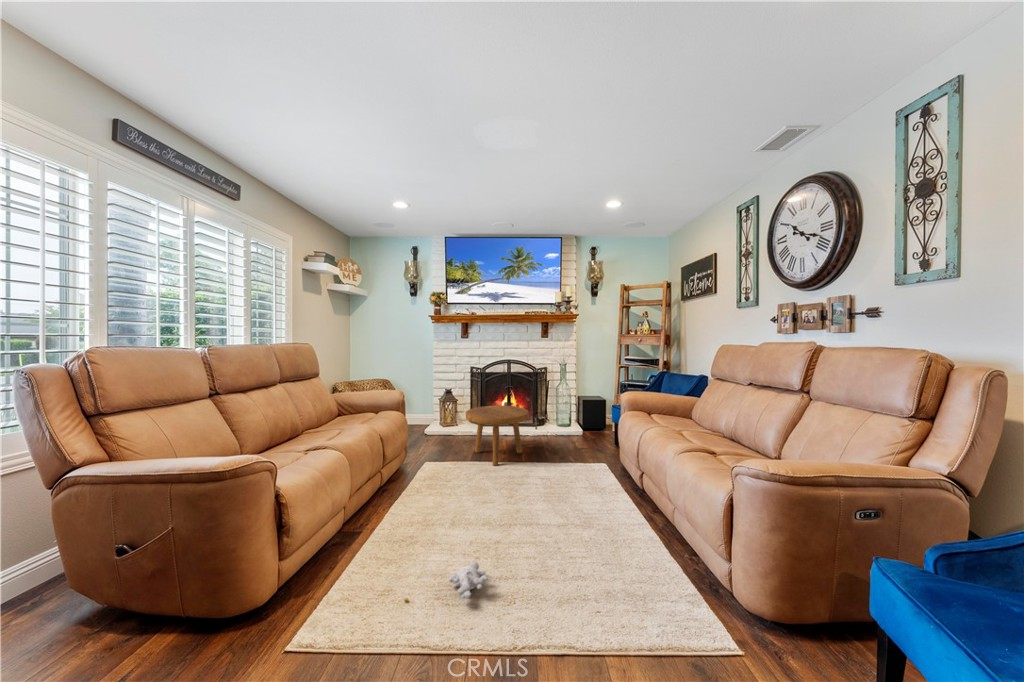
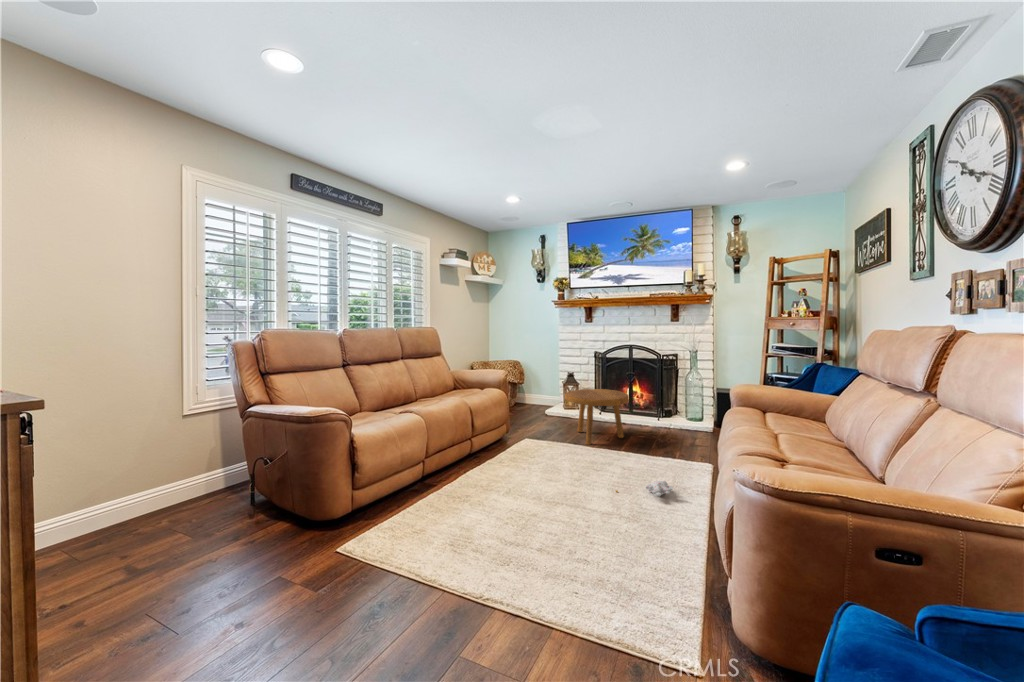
plush toy: present [405,562,487,601] -> present [616,481,673,496]

